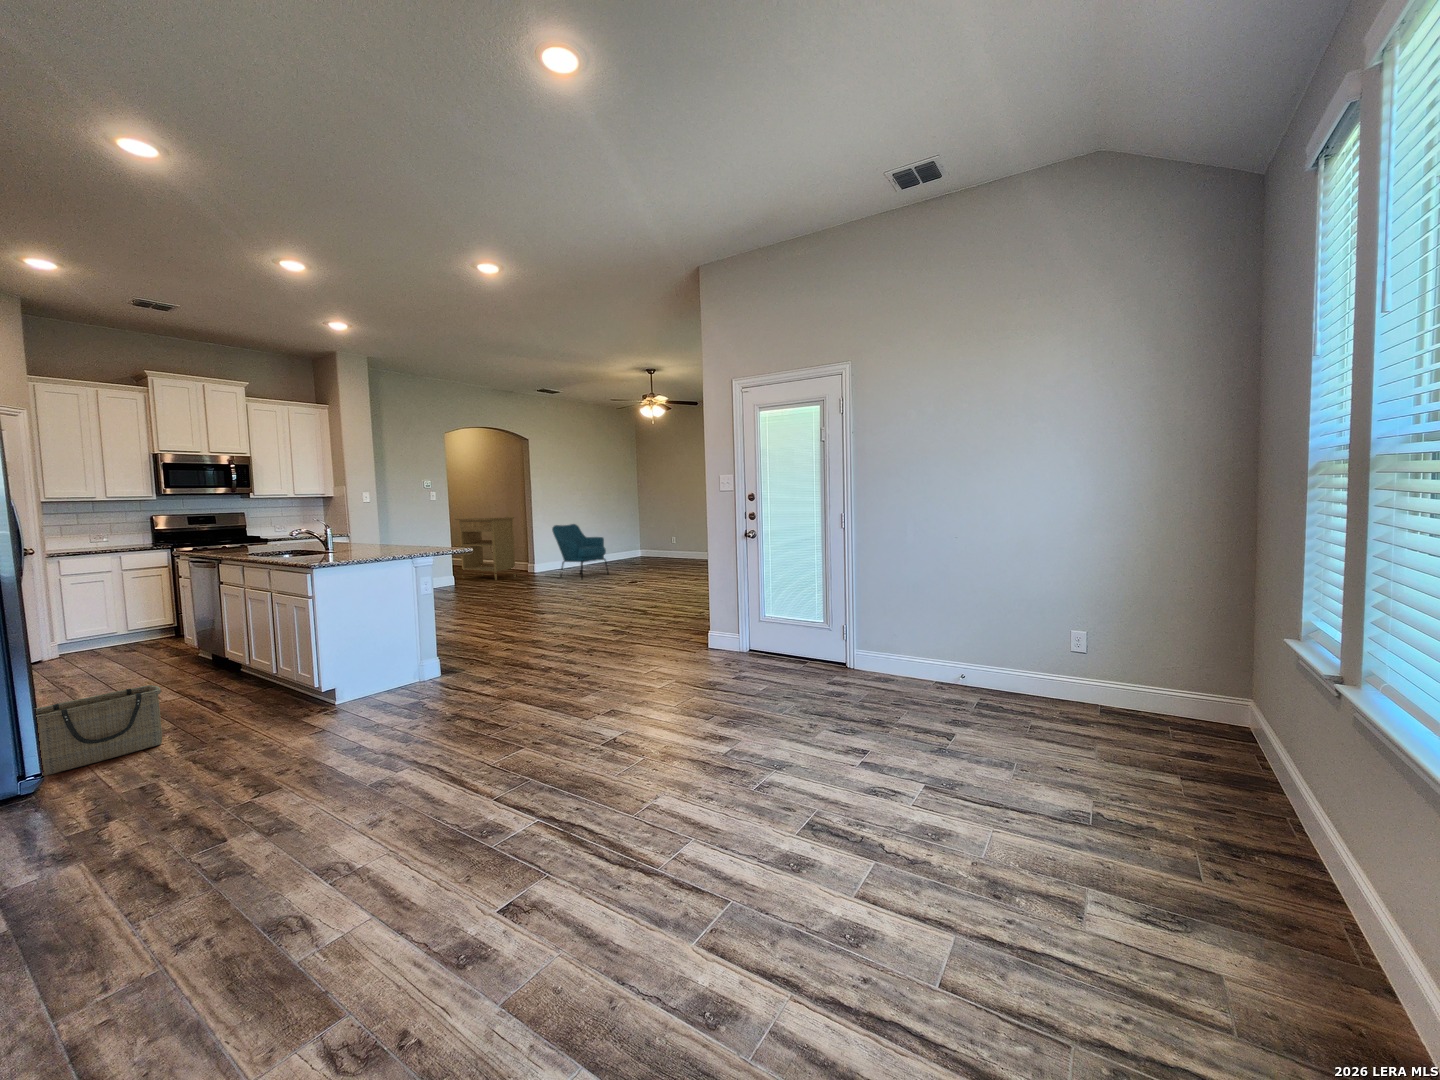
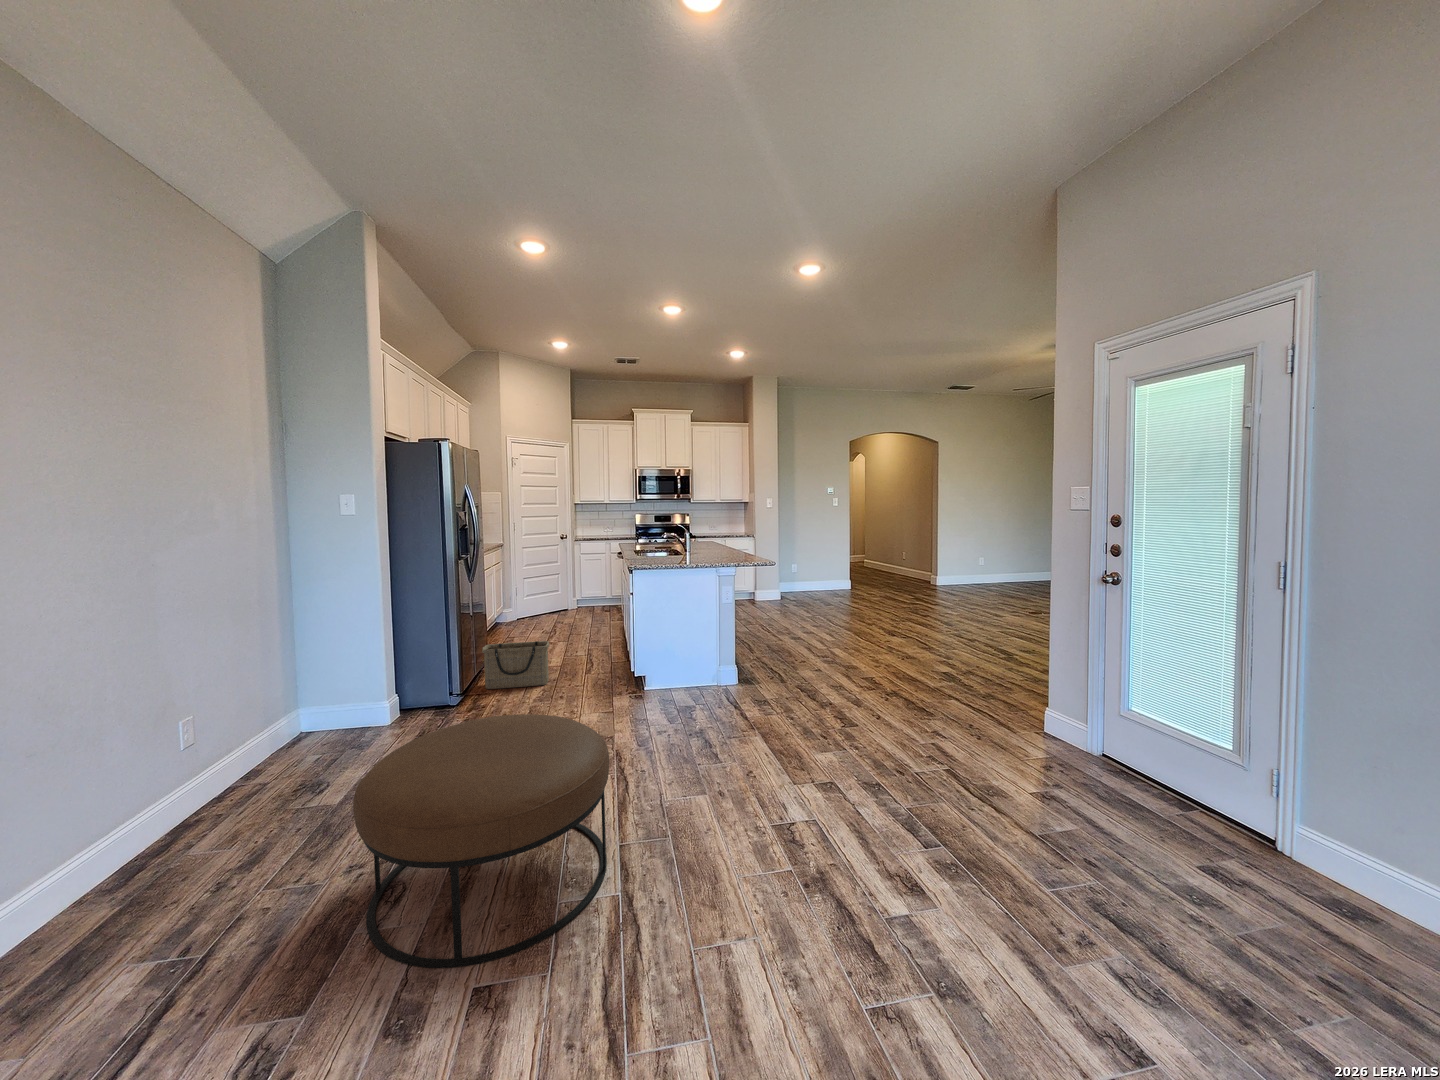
console table: present [455,517,516,580] -> none [866,520,918,582]
armchair: present [552,524,609,578] -> none [954,531,1017,593]
ottoman: none [233,698,522,957] -> present [353,714,609,968]

